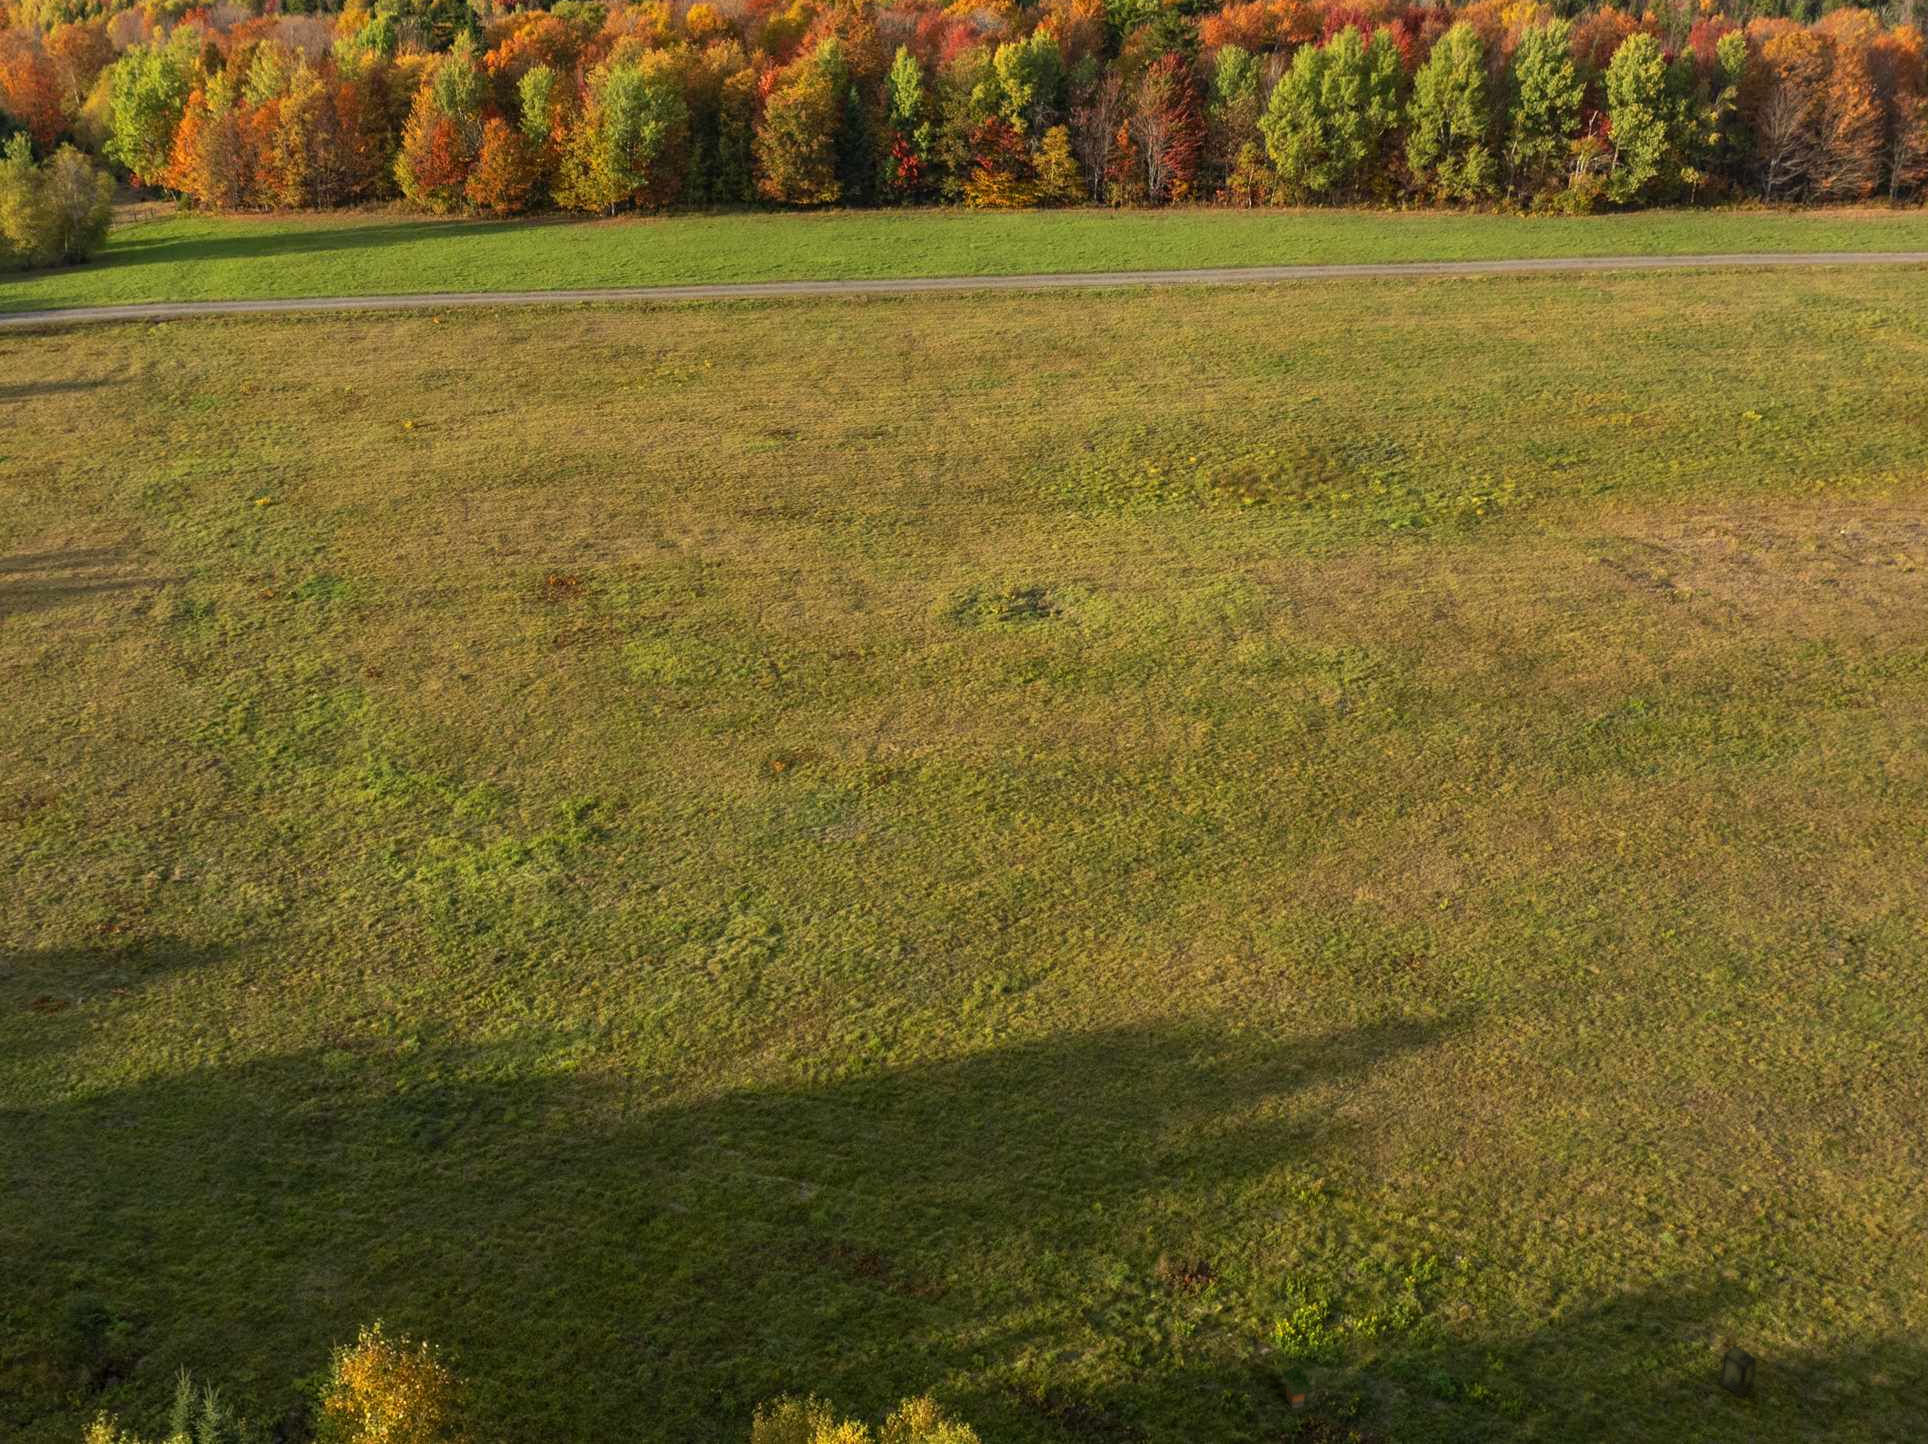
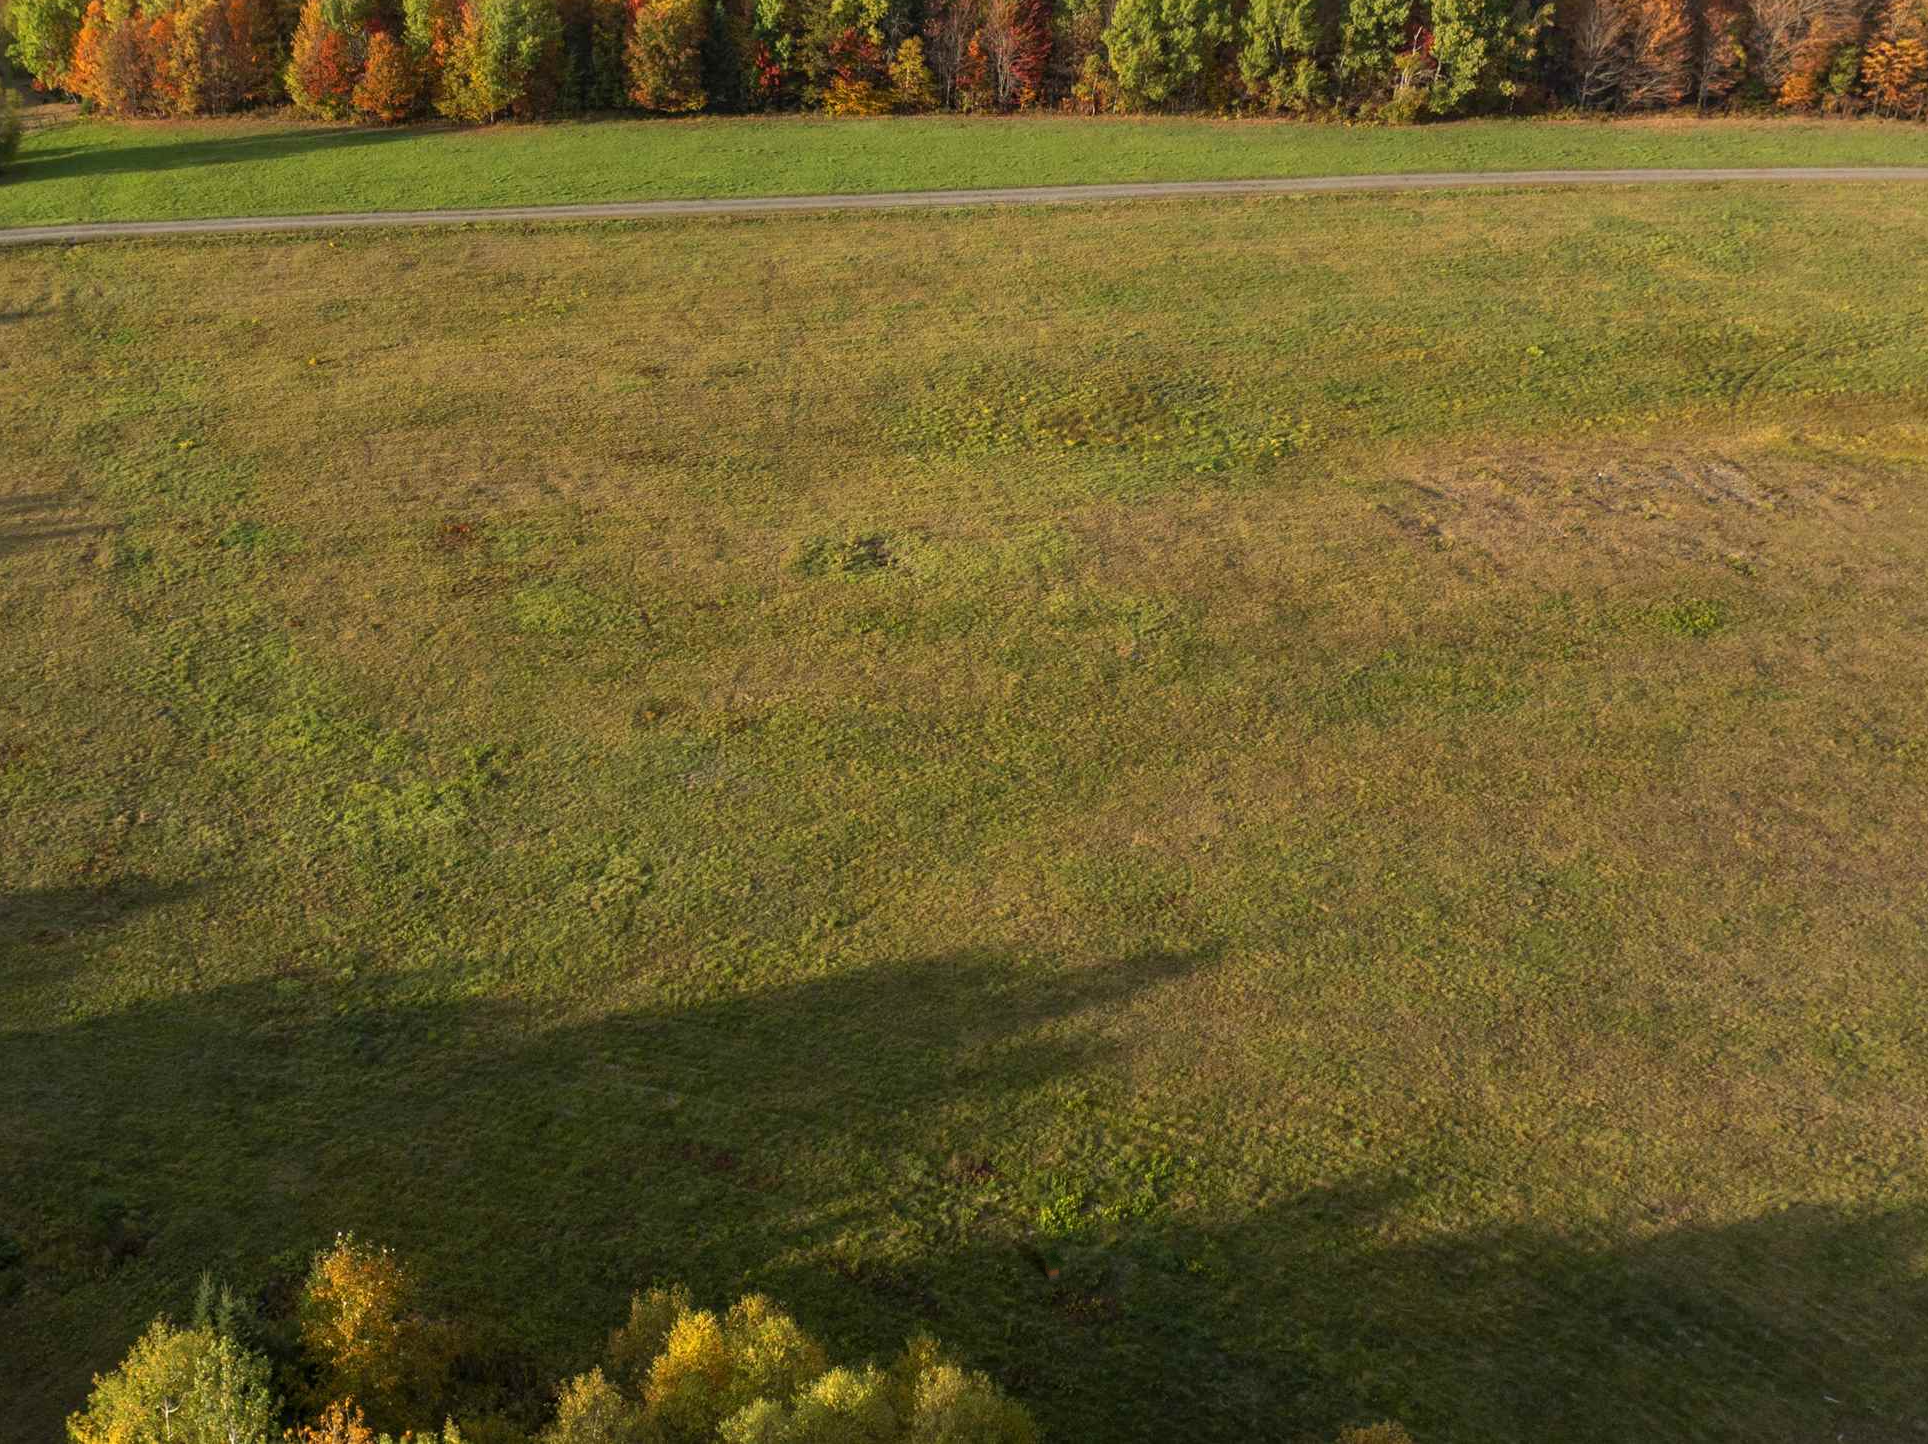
storage box: present [1720,1345,1757,1397] -> none [1382,1231,1410,1272]

